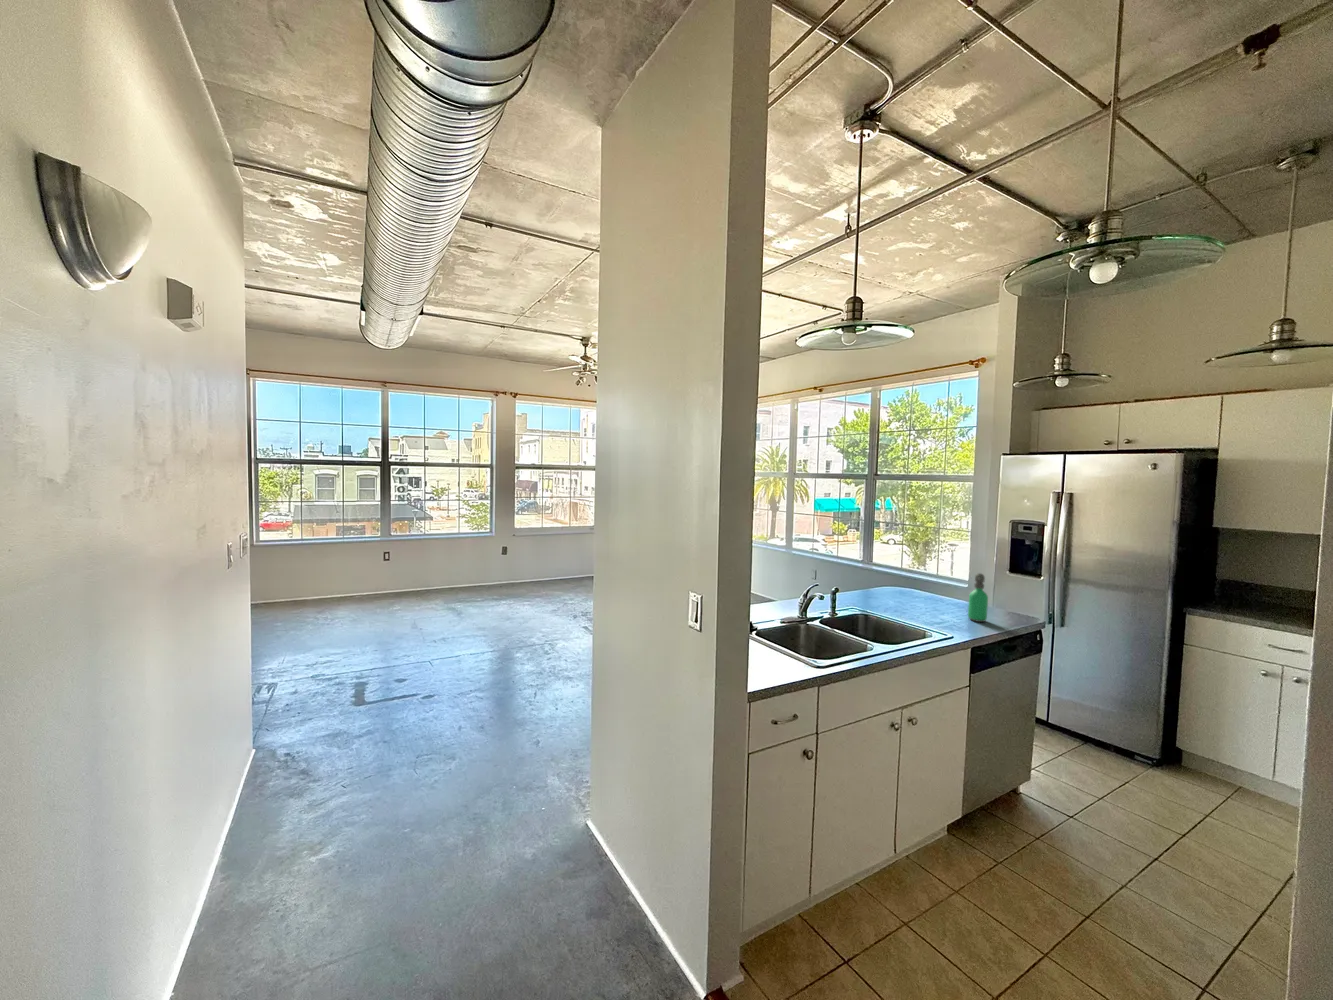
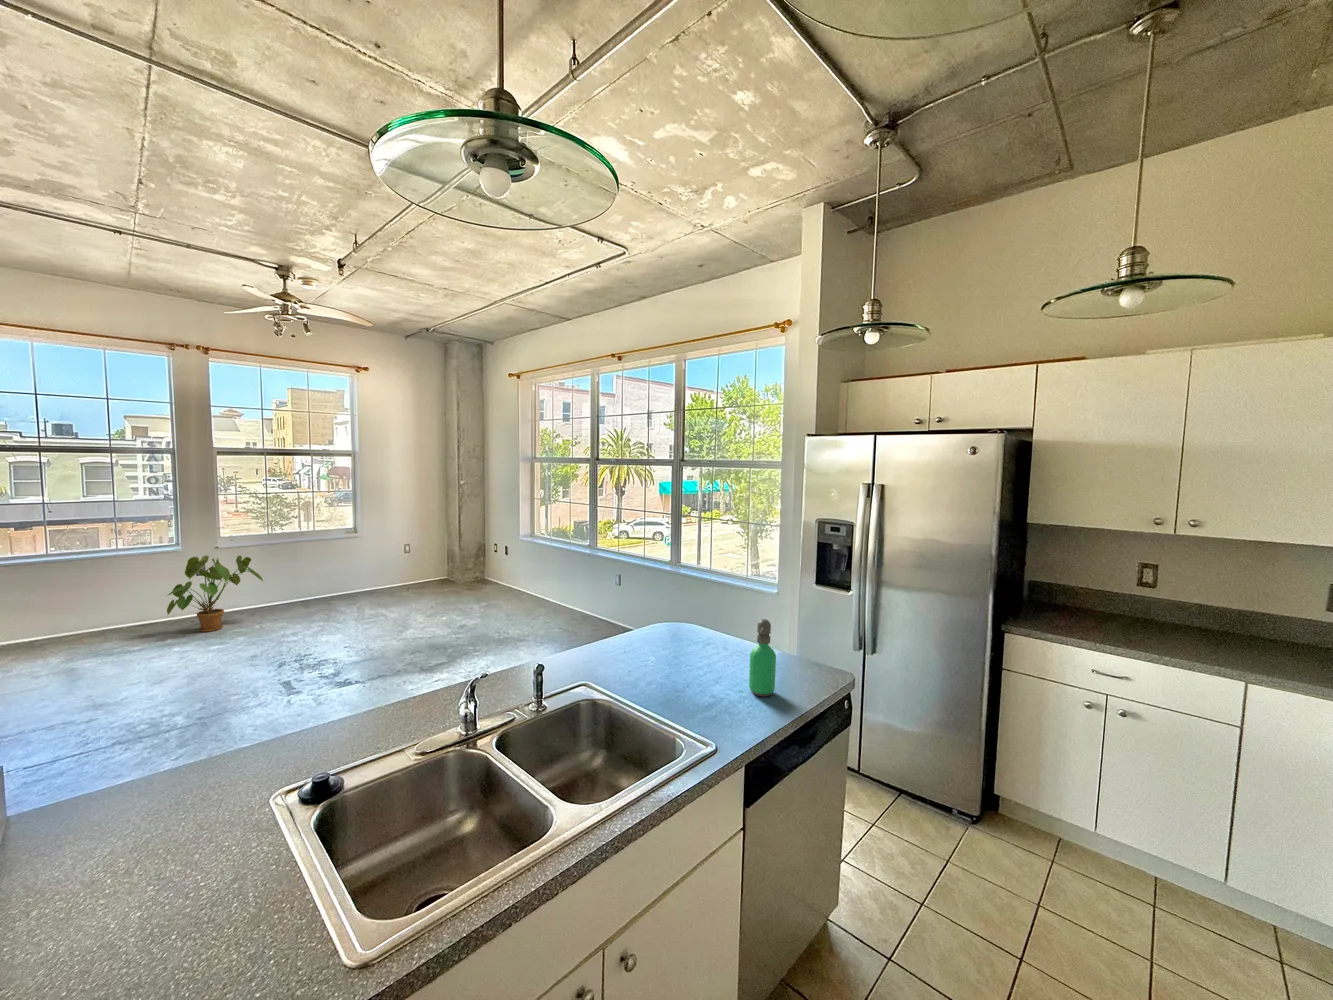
house plant: none [494,539,550,592] -> present [167,555,263,632]

